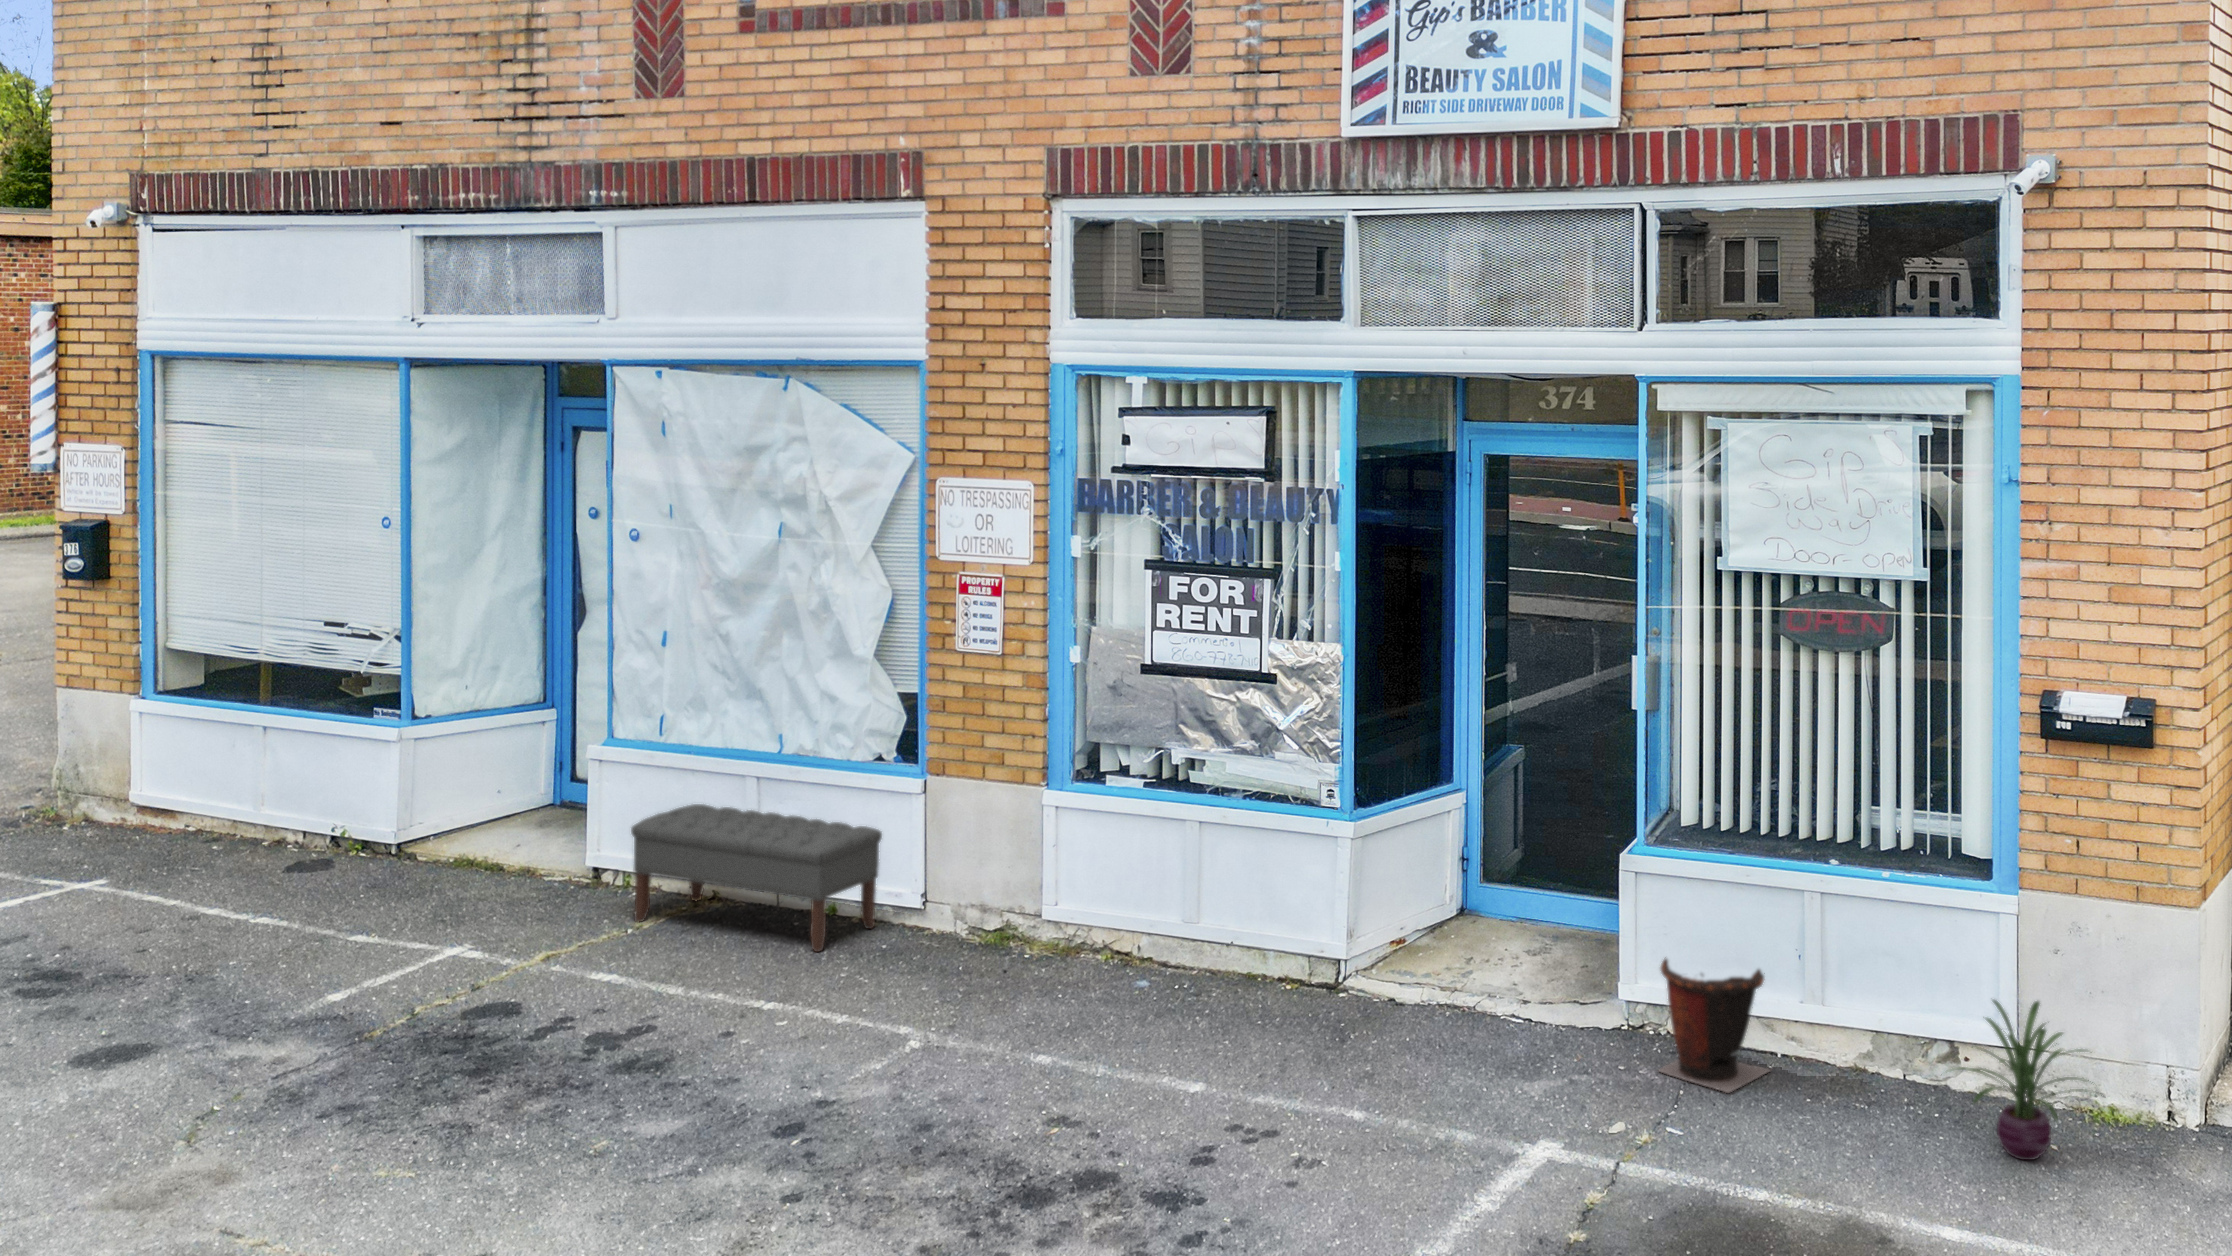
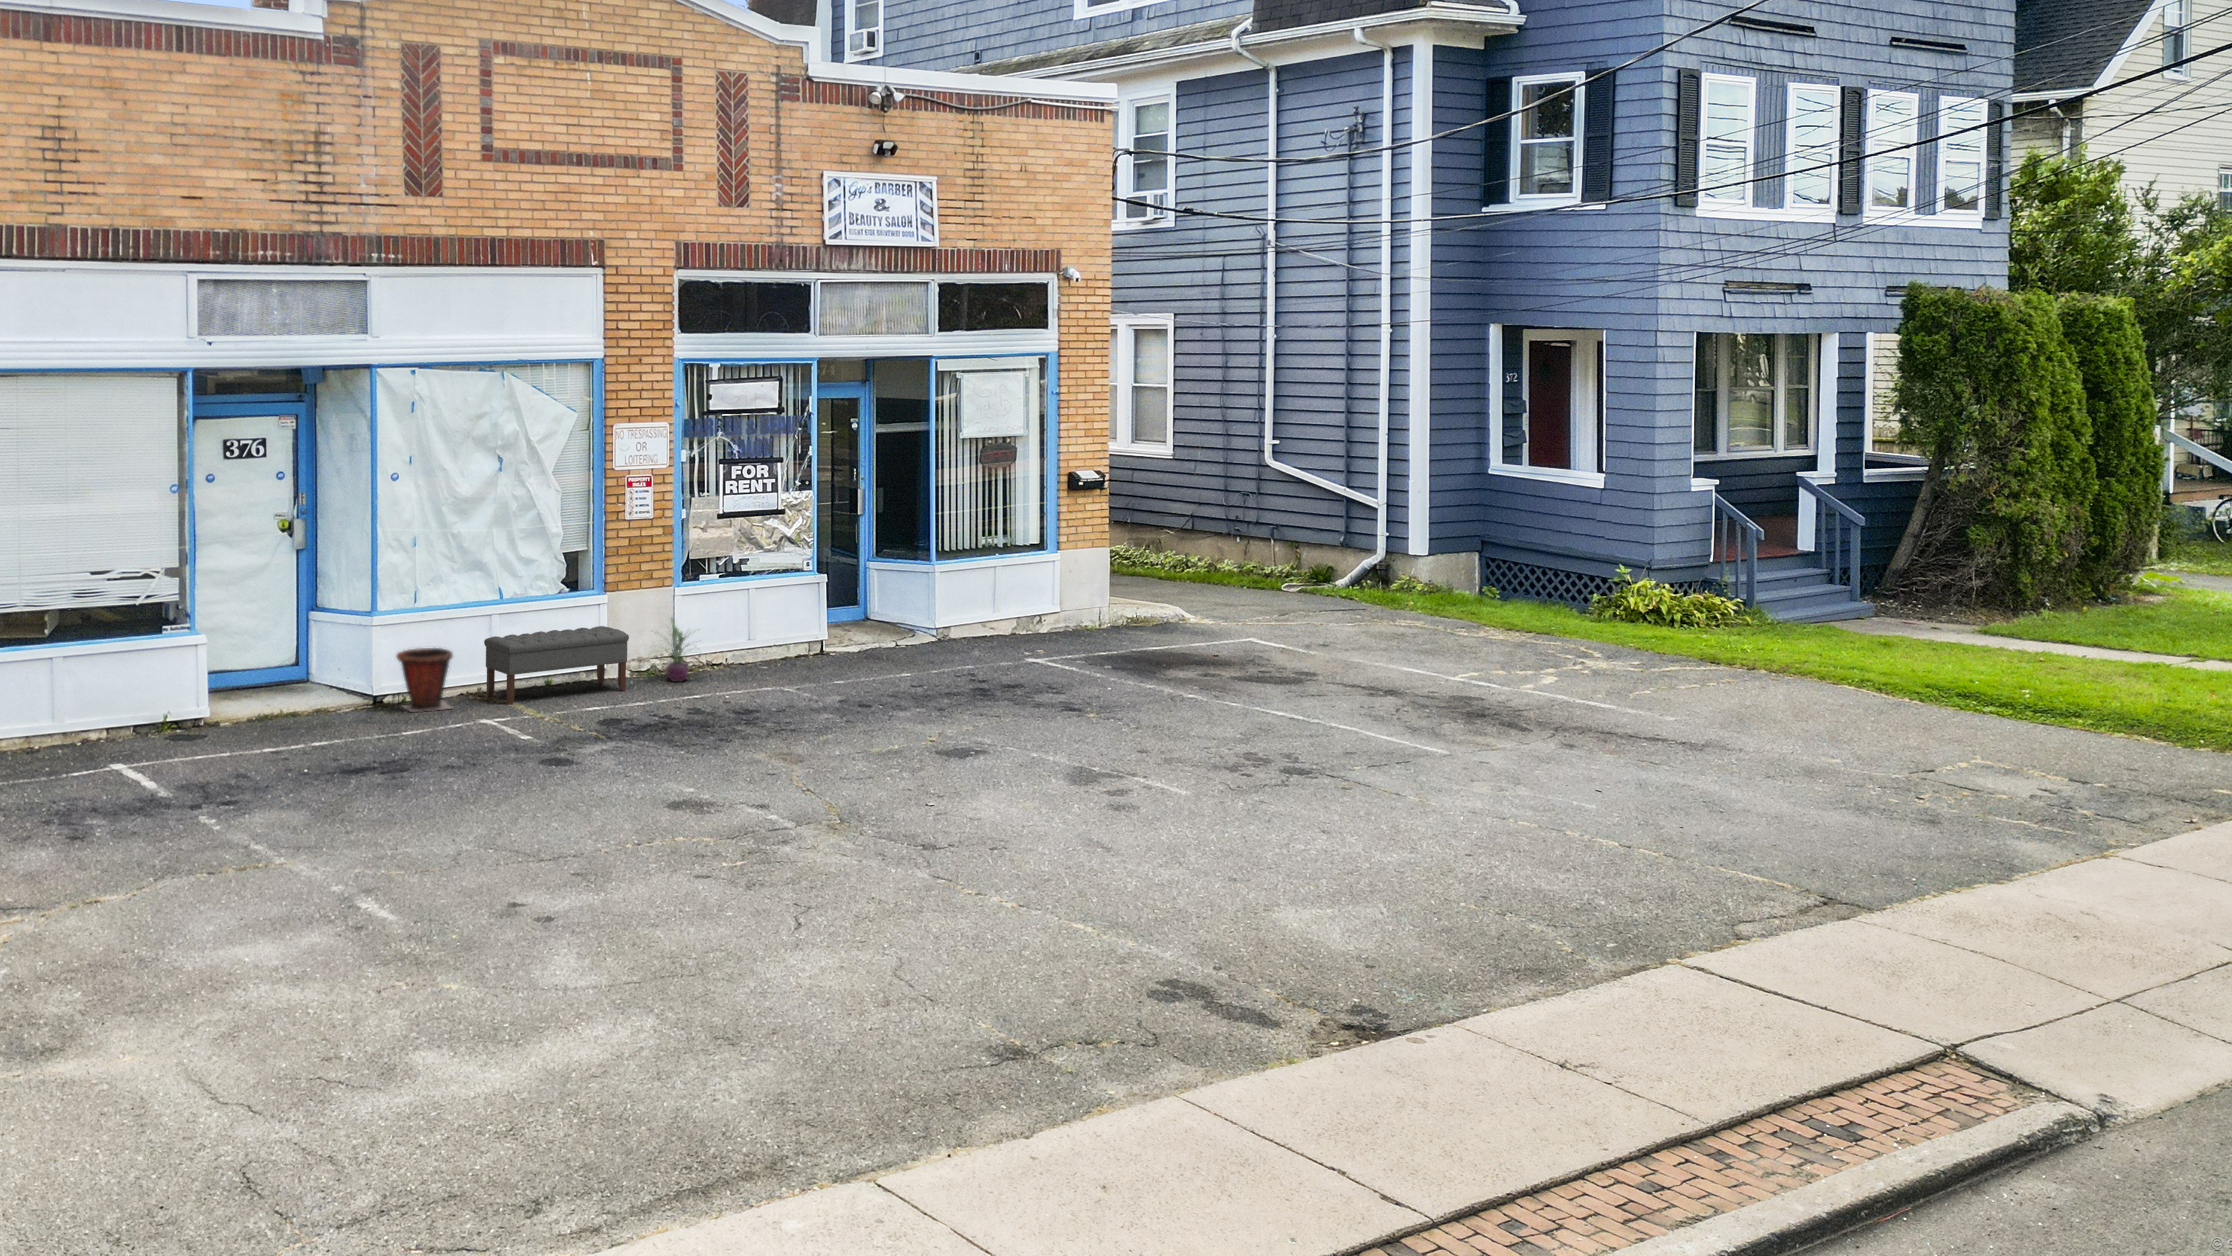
waste bin: present [1659,959,1770,1093] -> present [396,648,453,712]
decorative plant: present [1953,1000,2093,1160] -> present [665,618,694,682]

